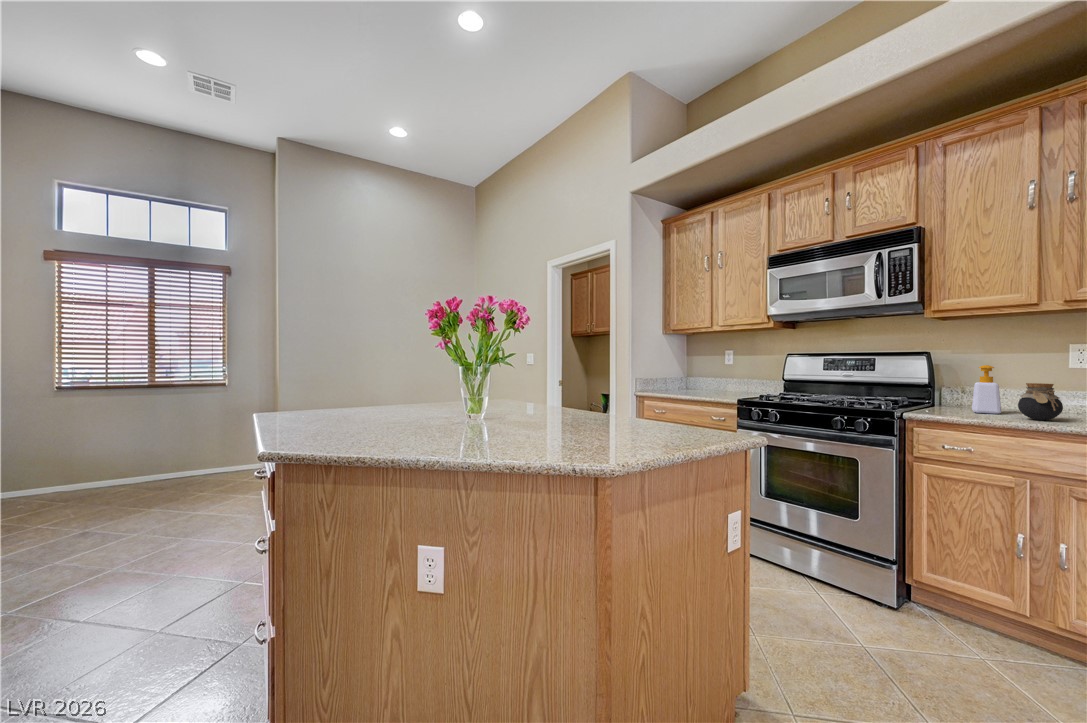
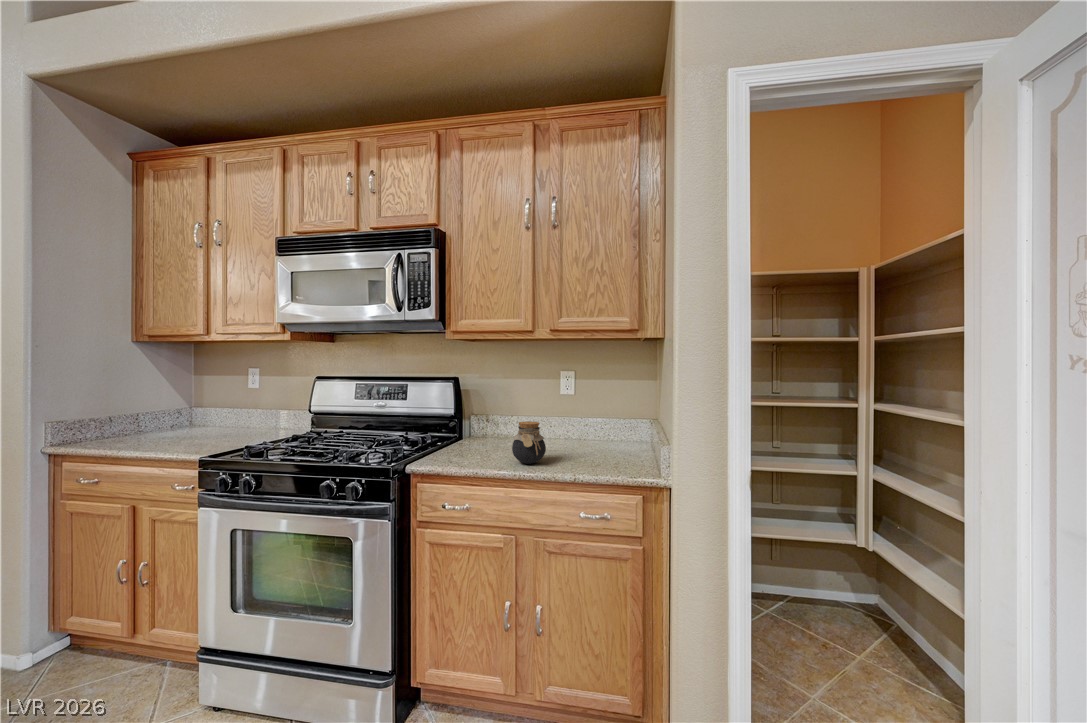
soap bottle: present [972,365,1001,414] -> none [481,398,505,454]

